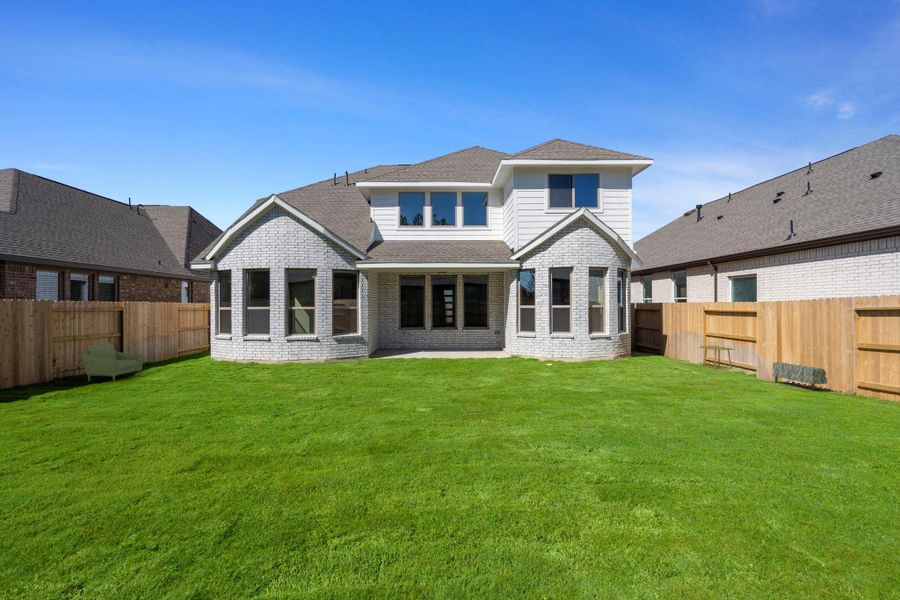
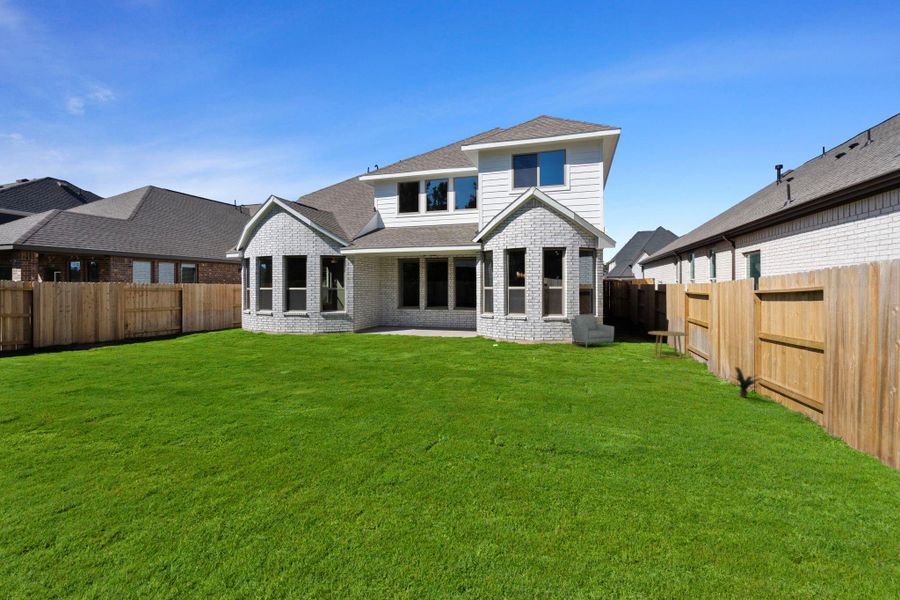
chair: present [82,343,143,382] -> present [570,315,614,348]
bench: present [773,362,830,391] -> none [686,350,735,386]
potted plant: none [848,375,878,400] -> present [735,367,760,398]

